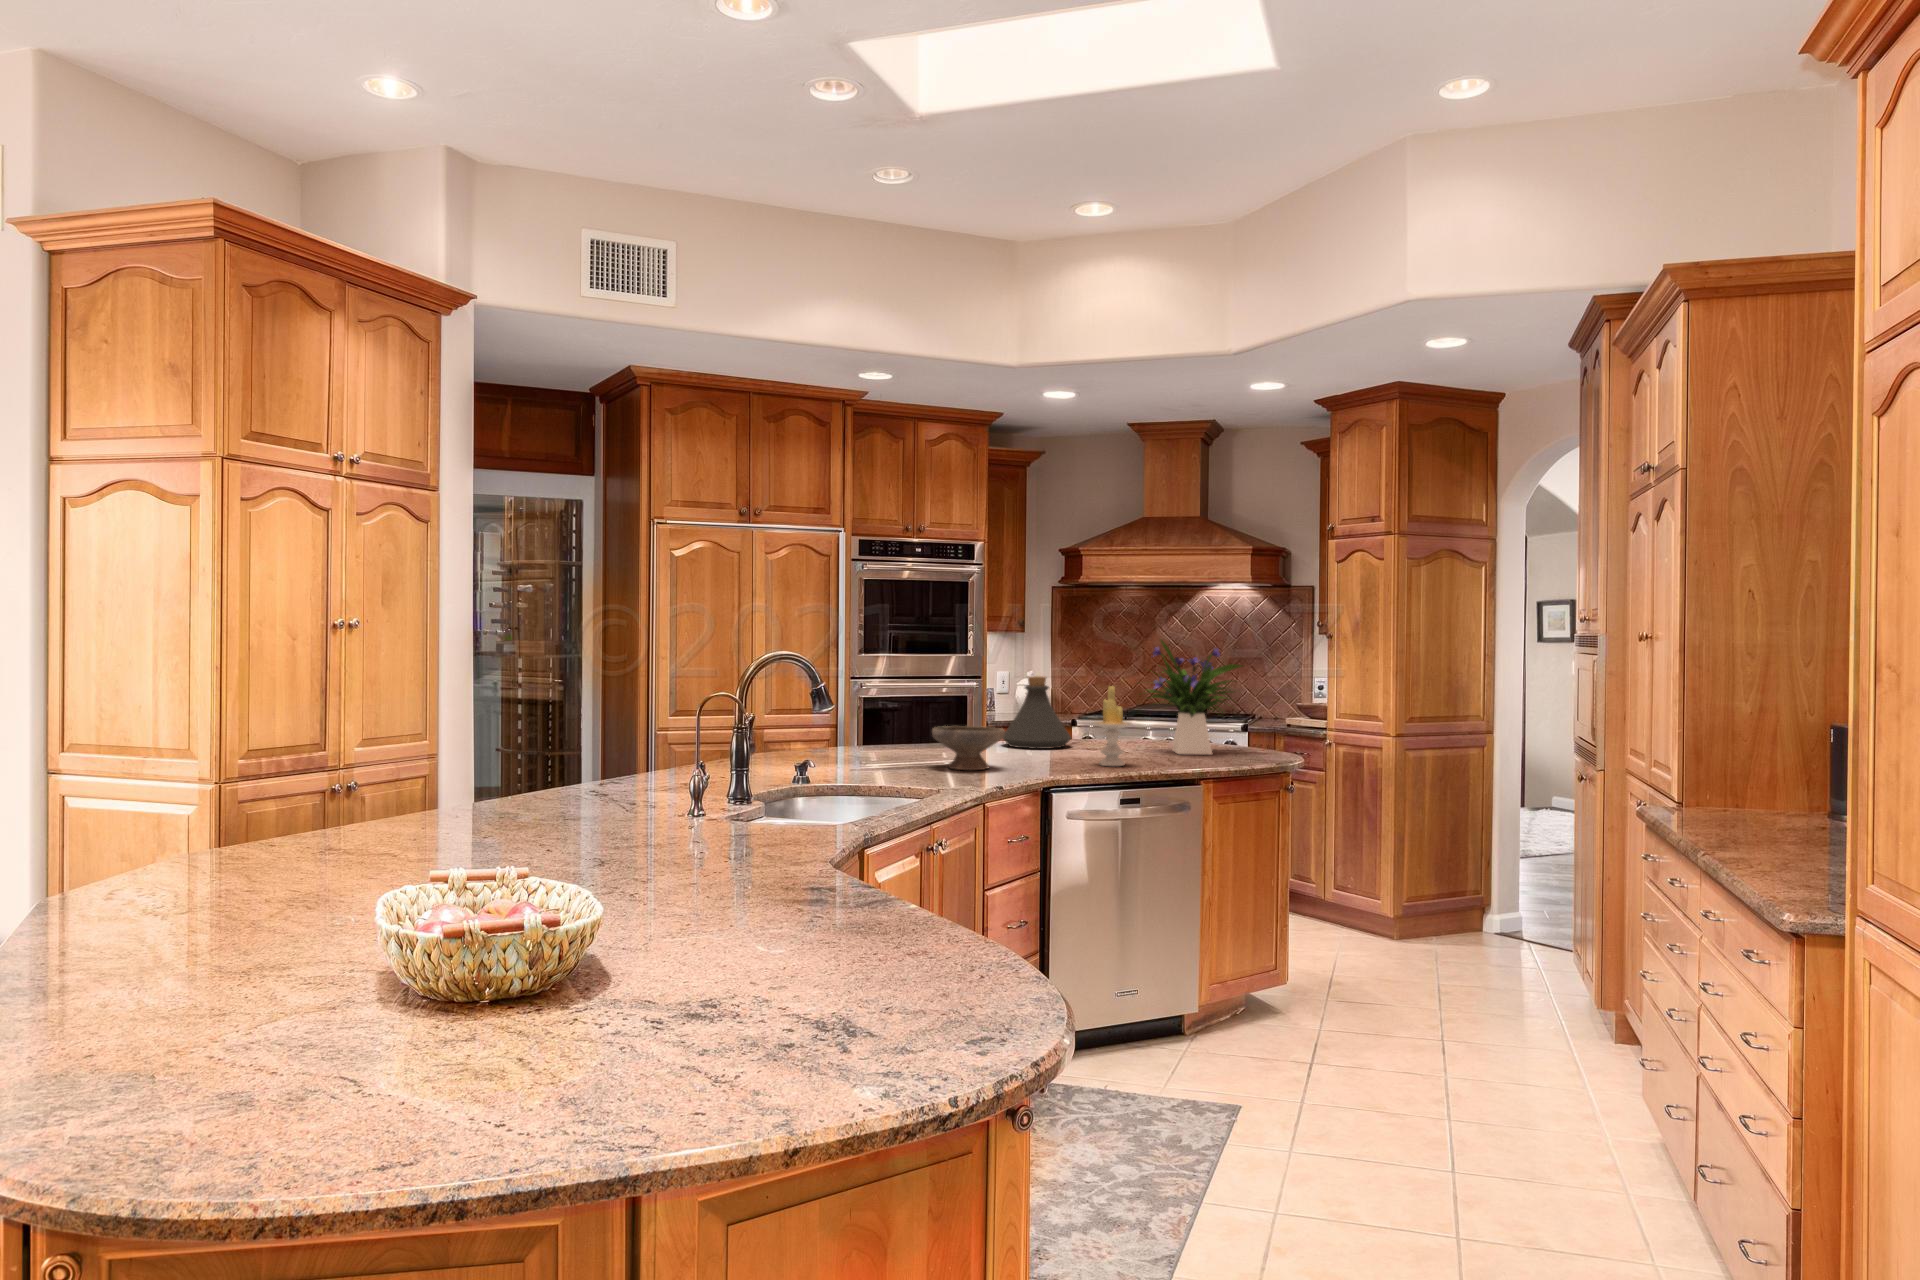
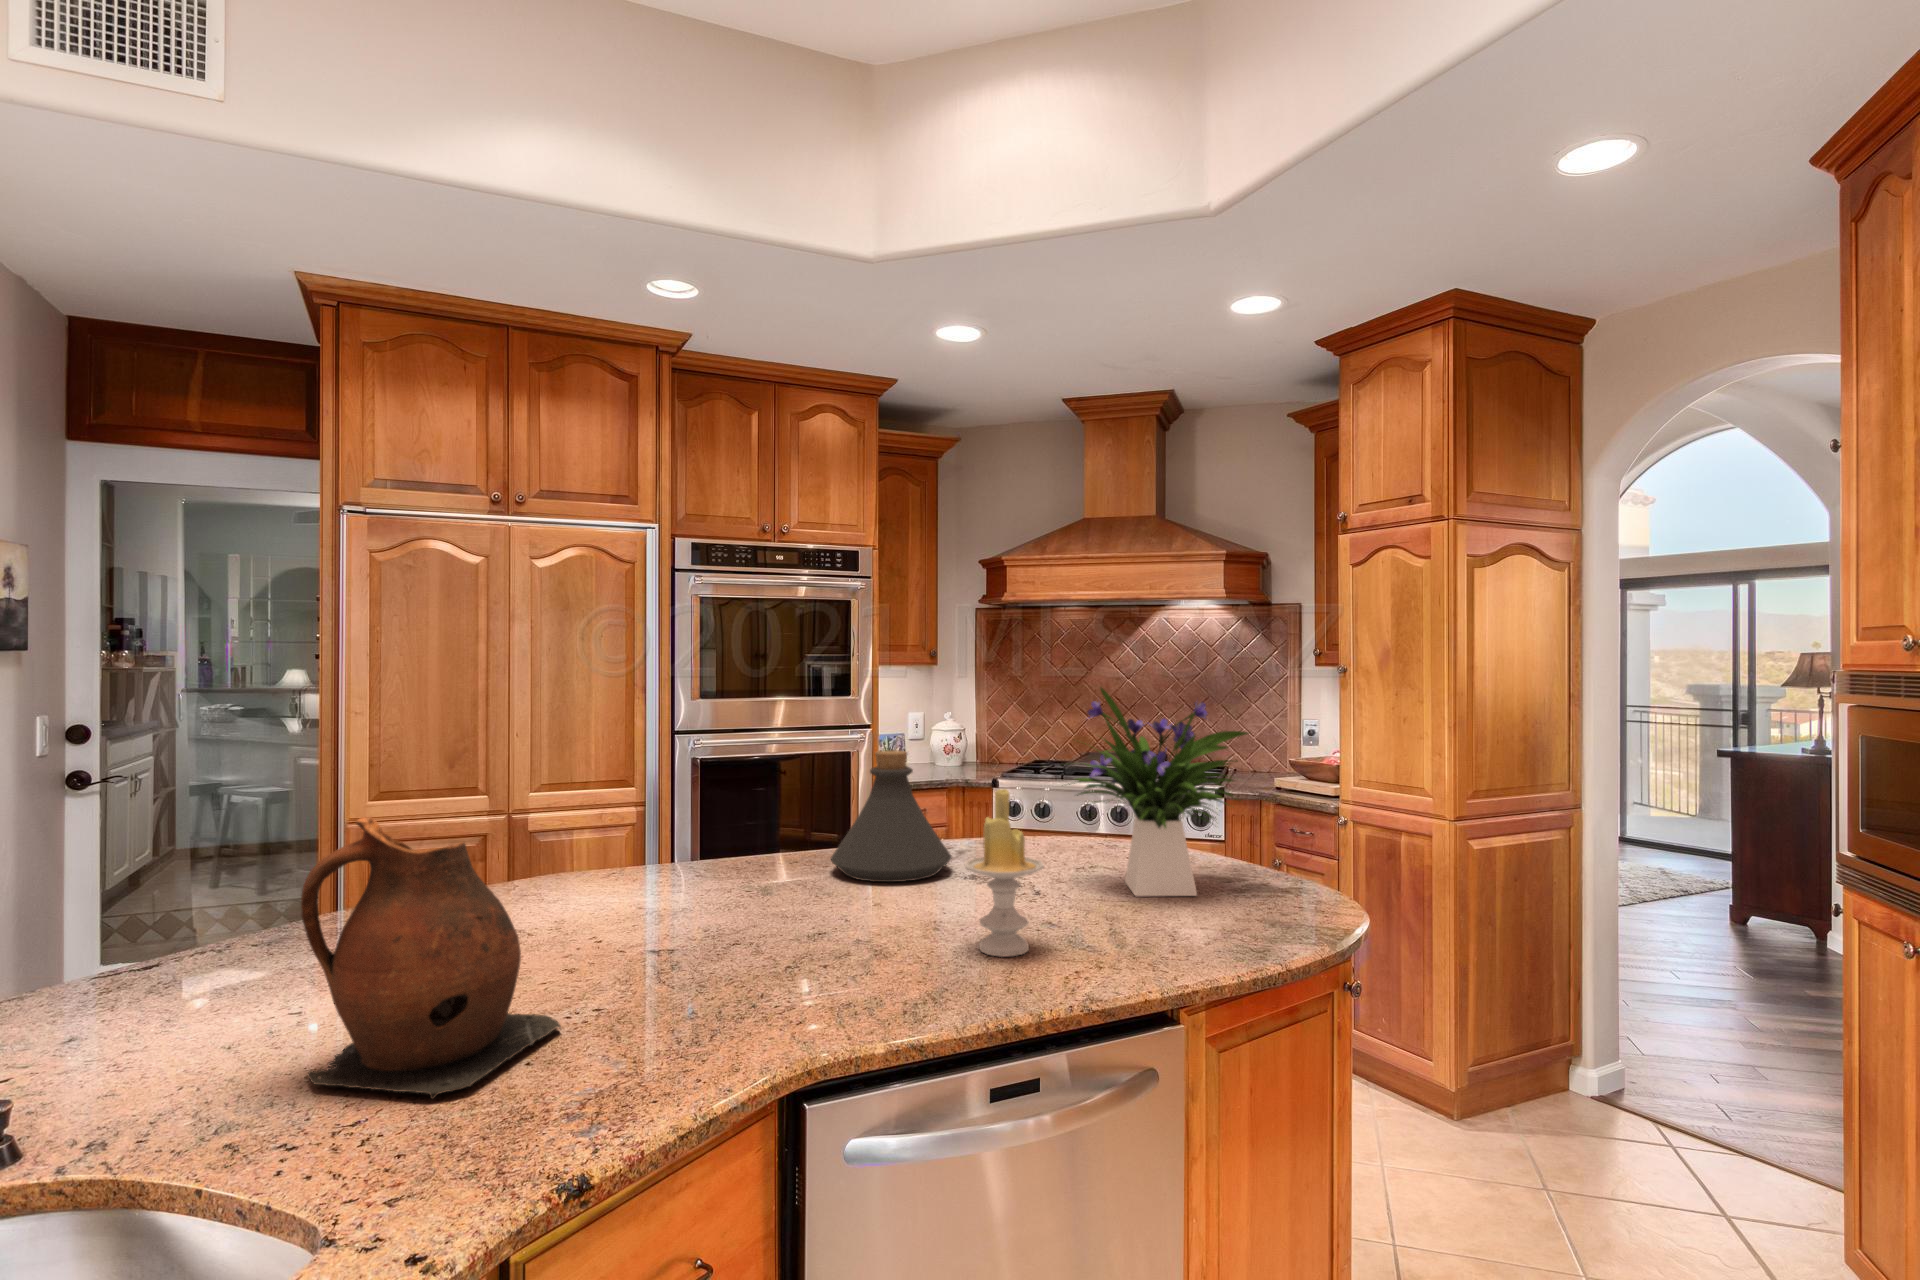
ceramic pitcher: none [845,681,932,784] -> present [301,816,561,1099]
bowl: present [932,726,1005,770] -> none [608,877,770,991]

